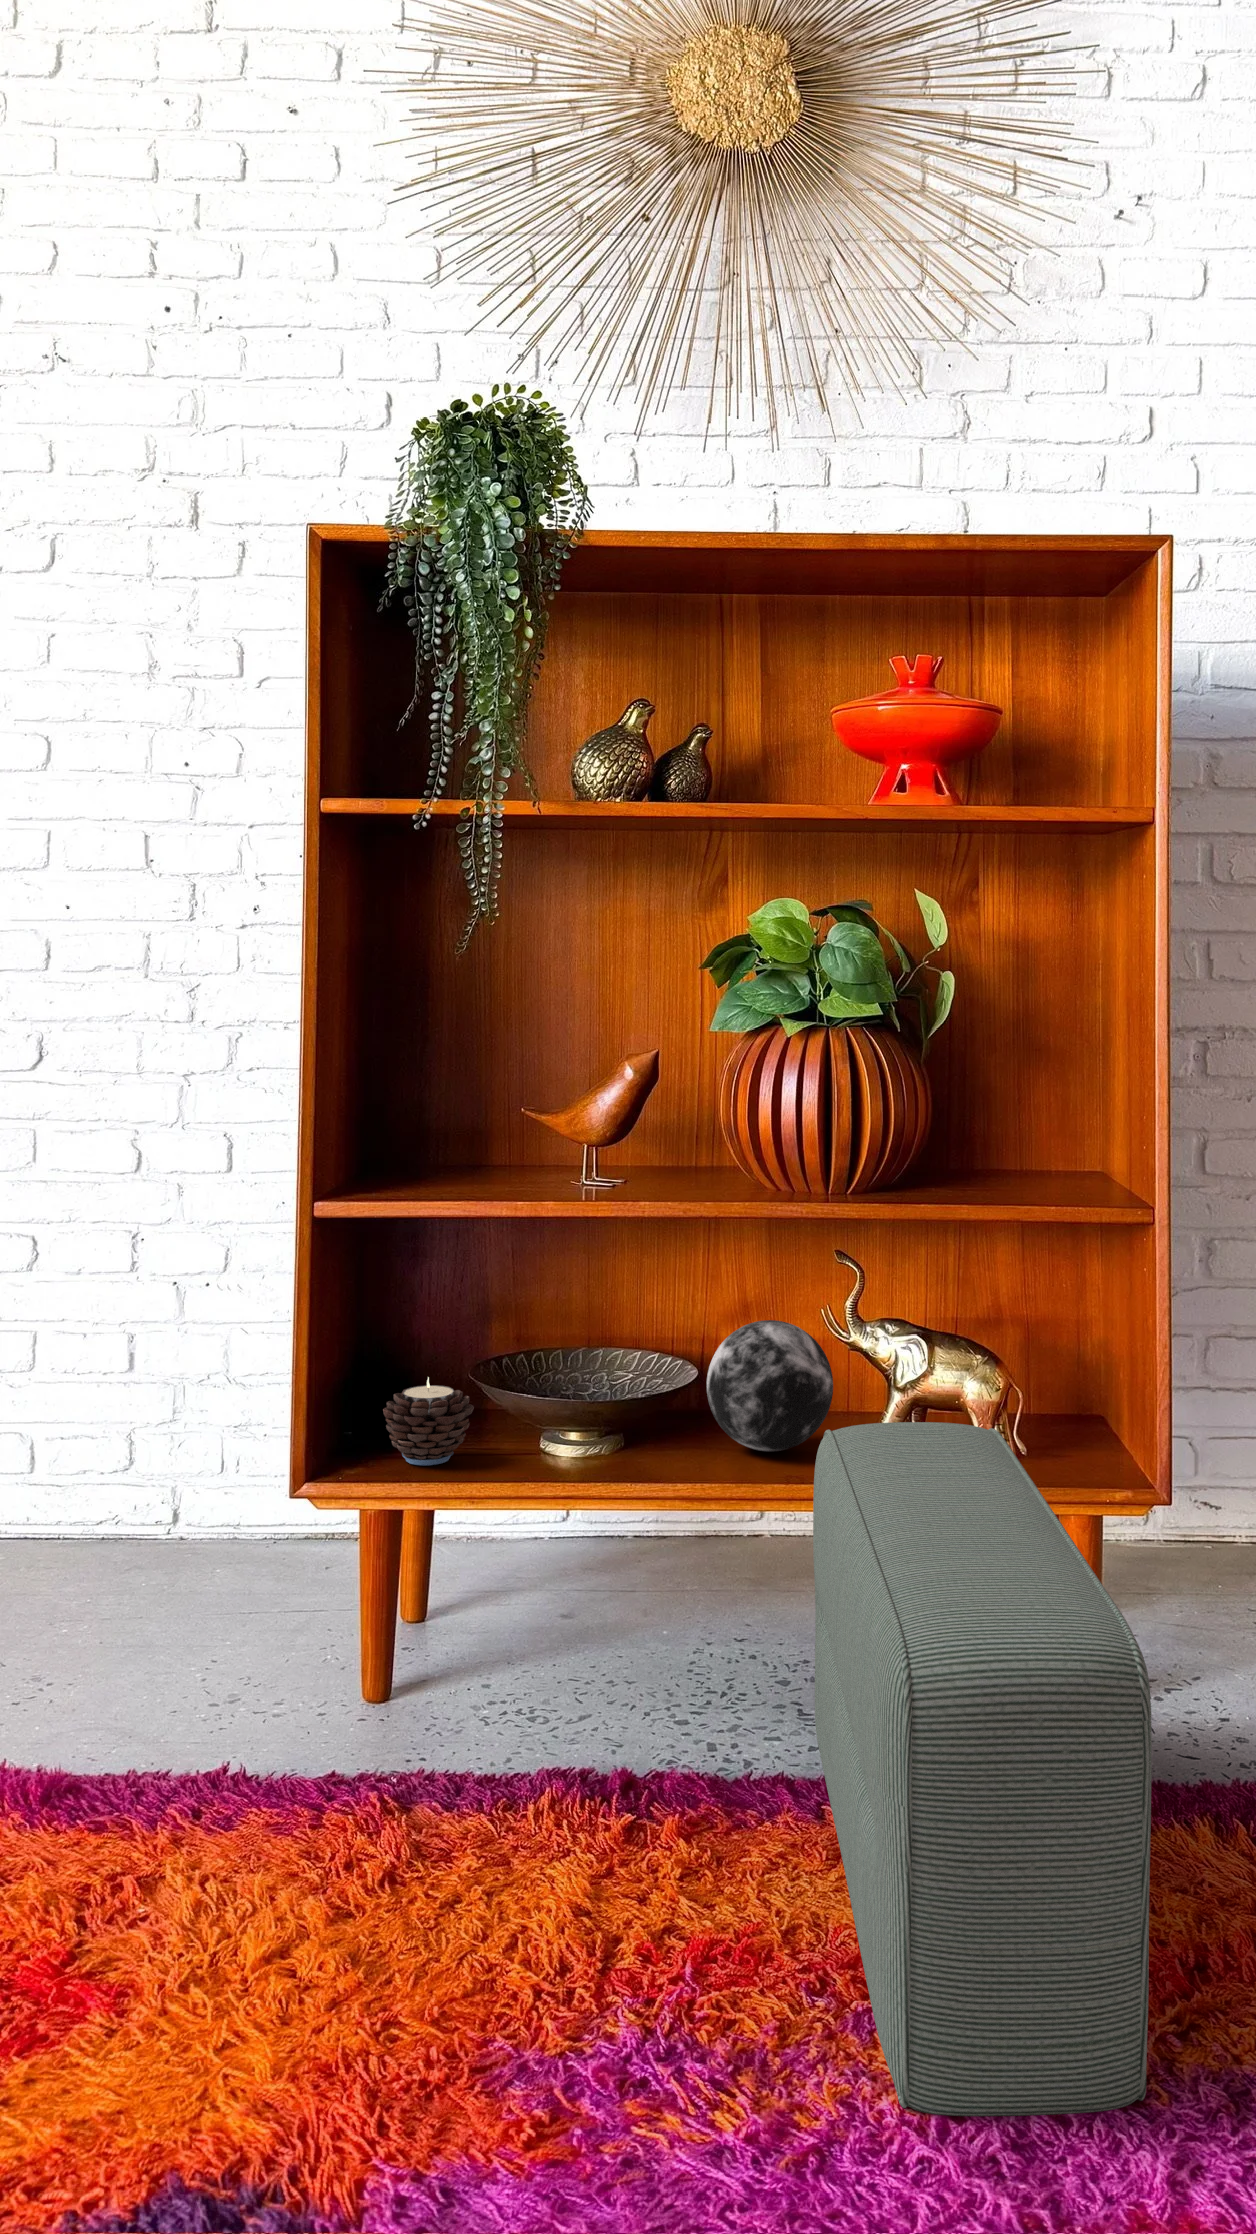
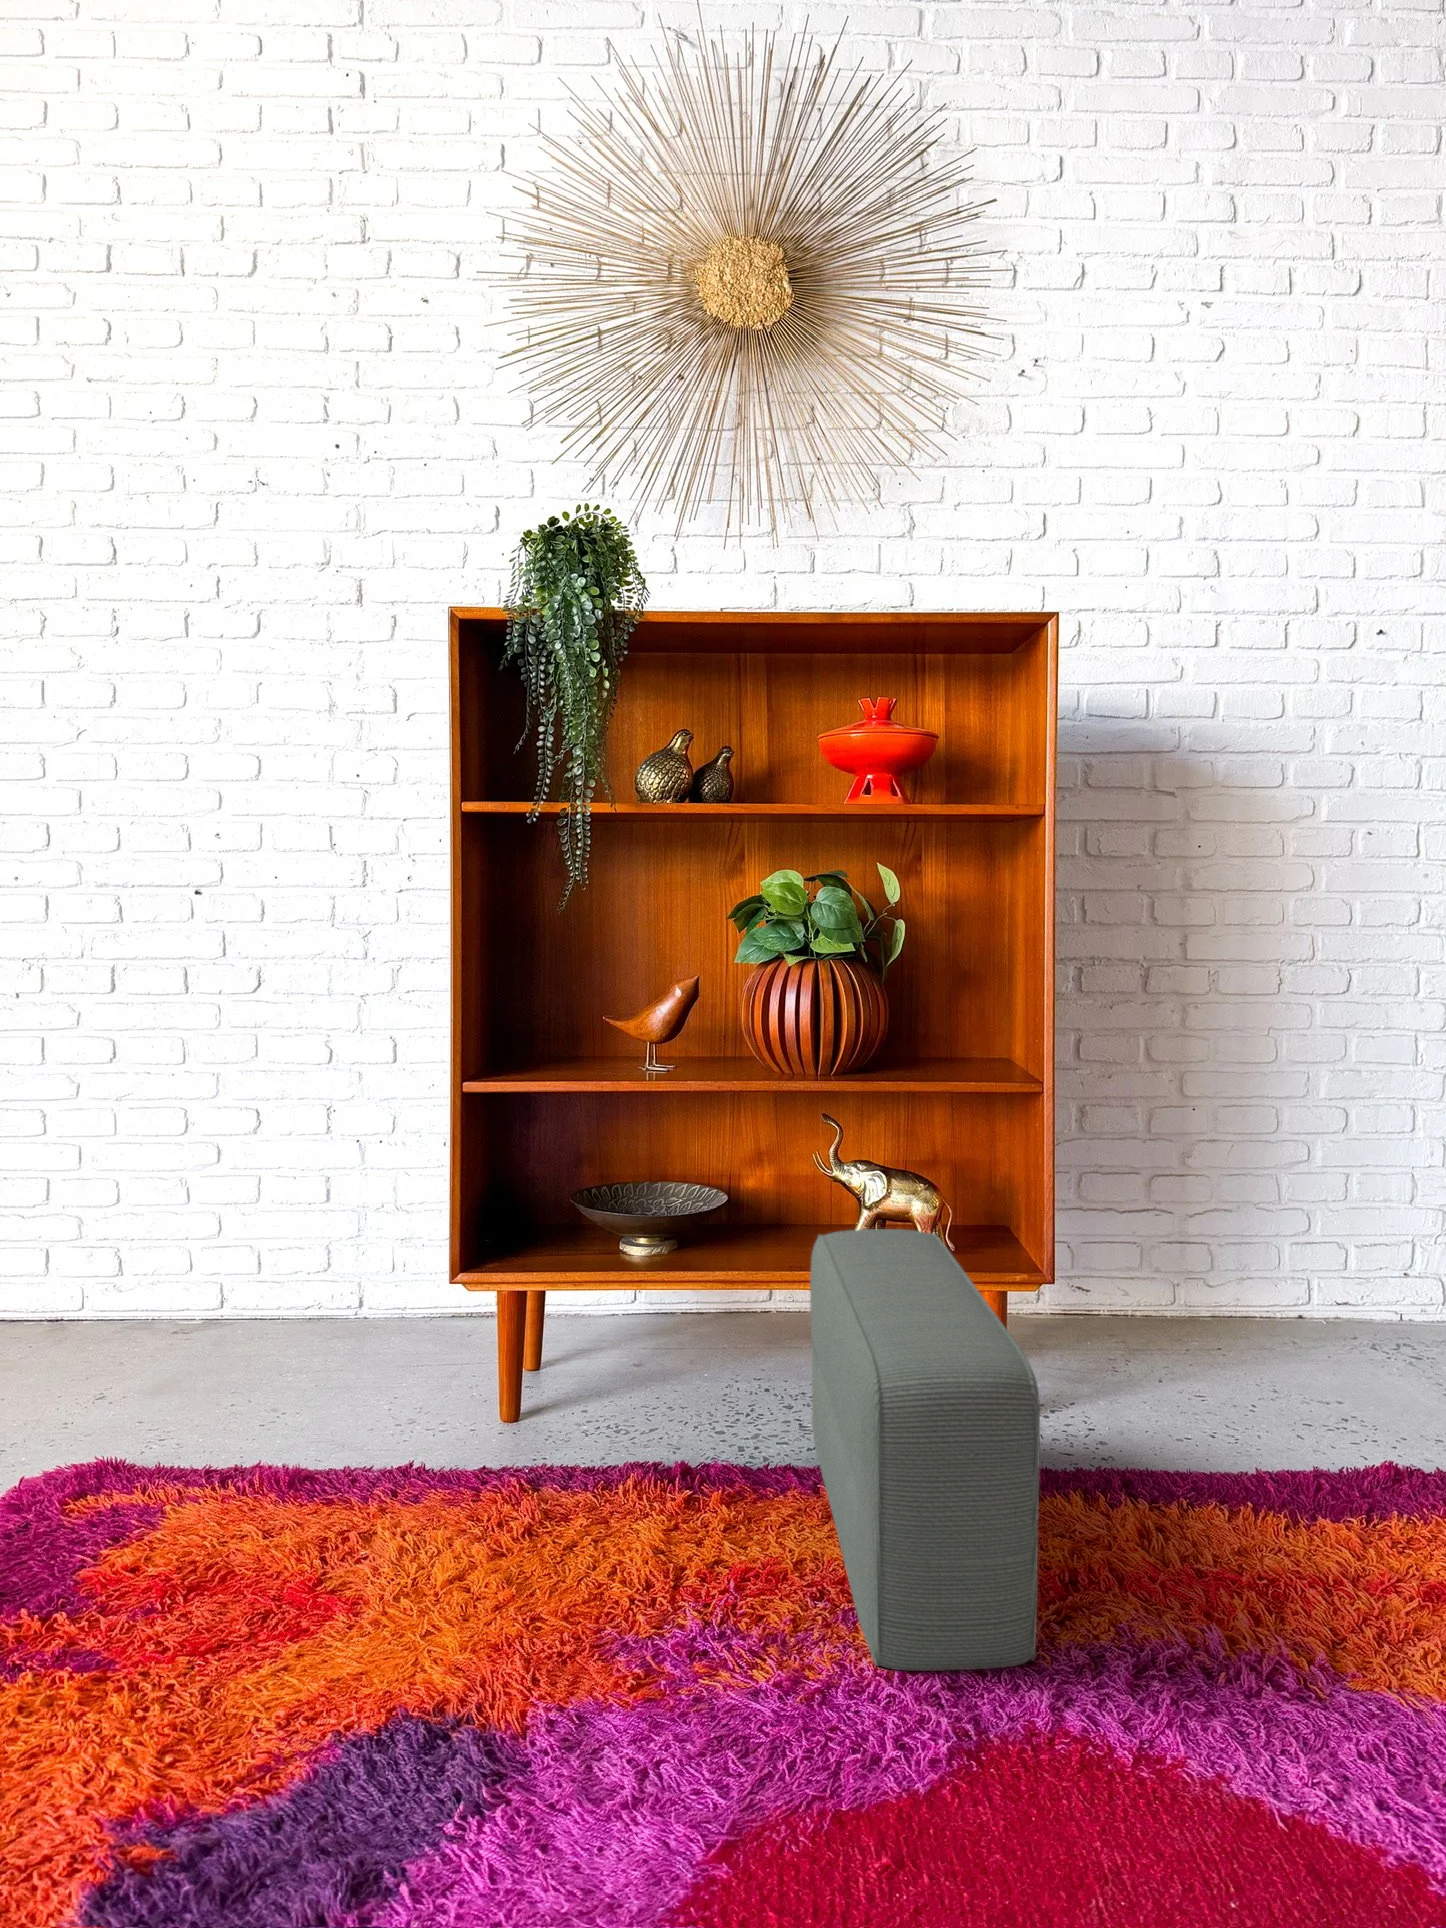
decorative orb: present [707,1320,833,1452] -> none [734,1162,822,1252]
candle: present [383,1377,474,1465] -> none [510,1203,573,1263]

